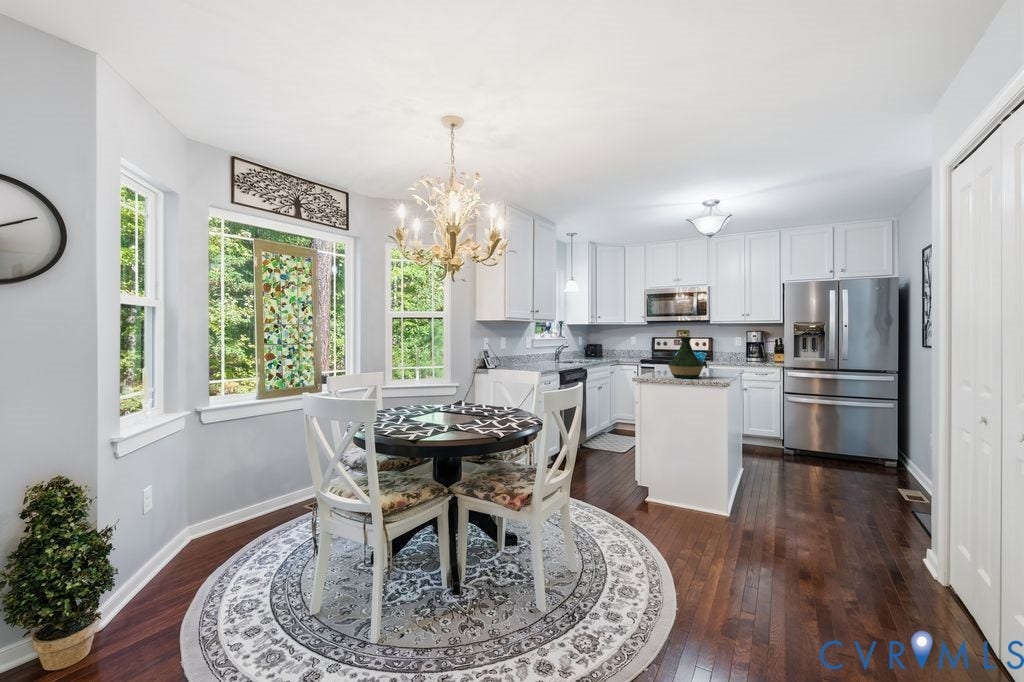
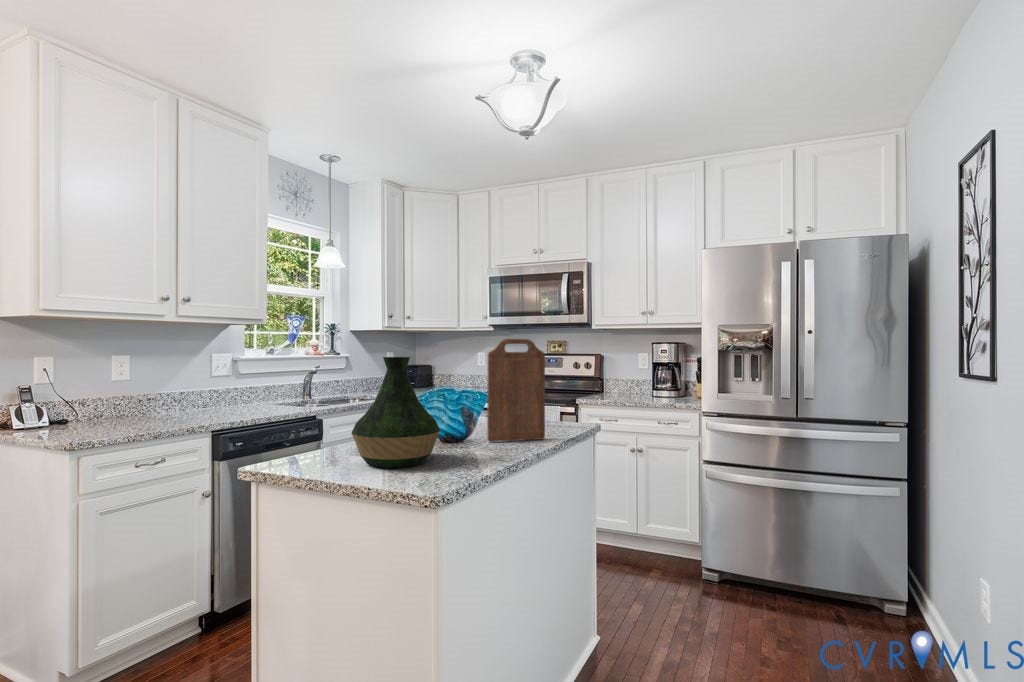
cutting board: none [707,330,730,373] -> present [487,339,545,442]

